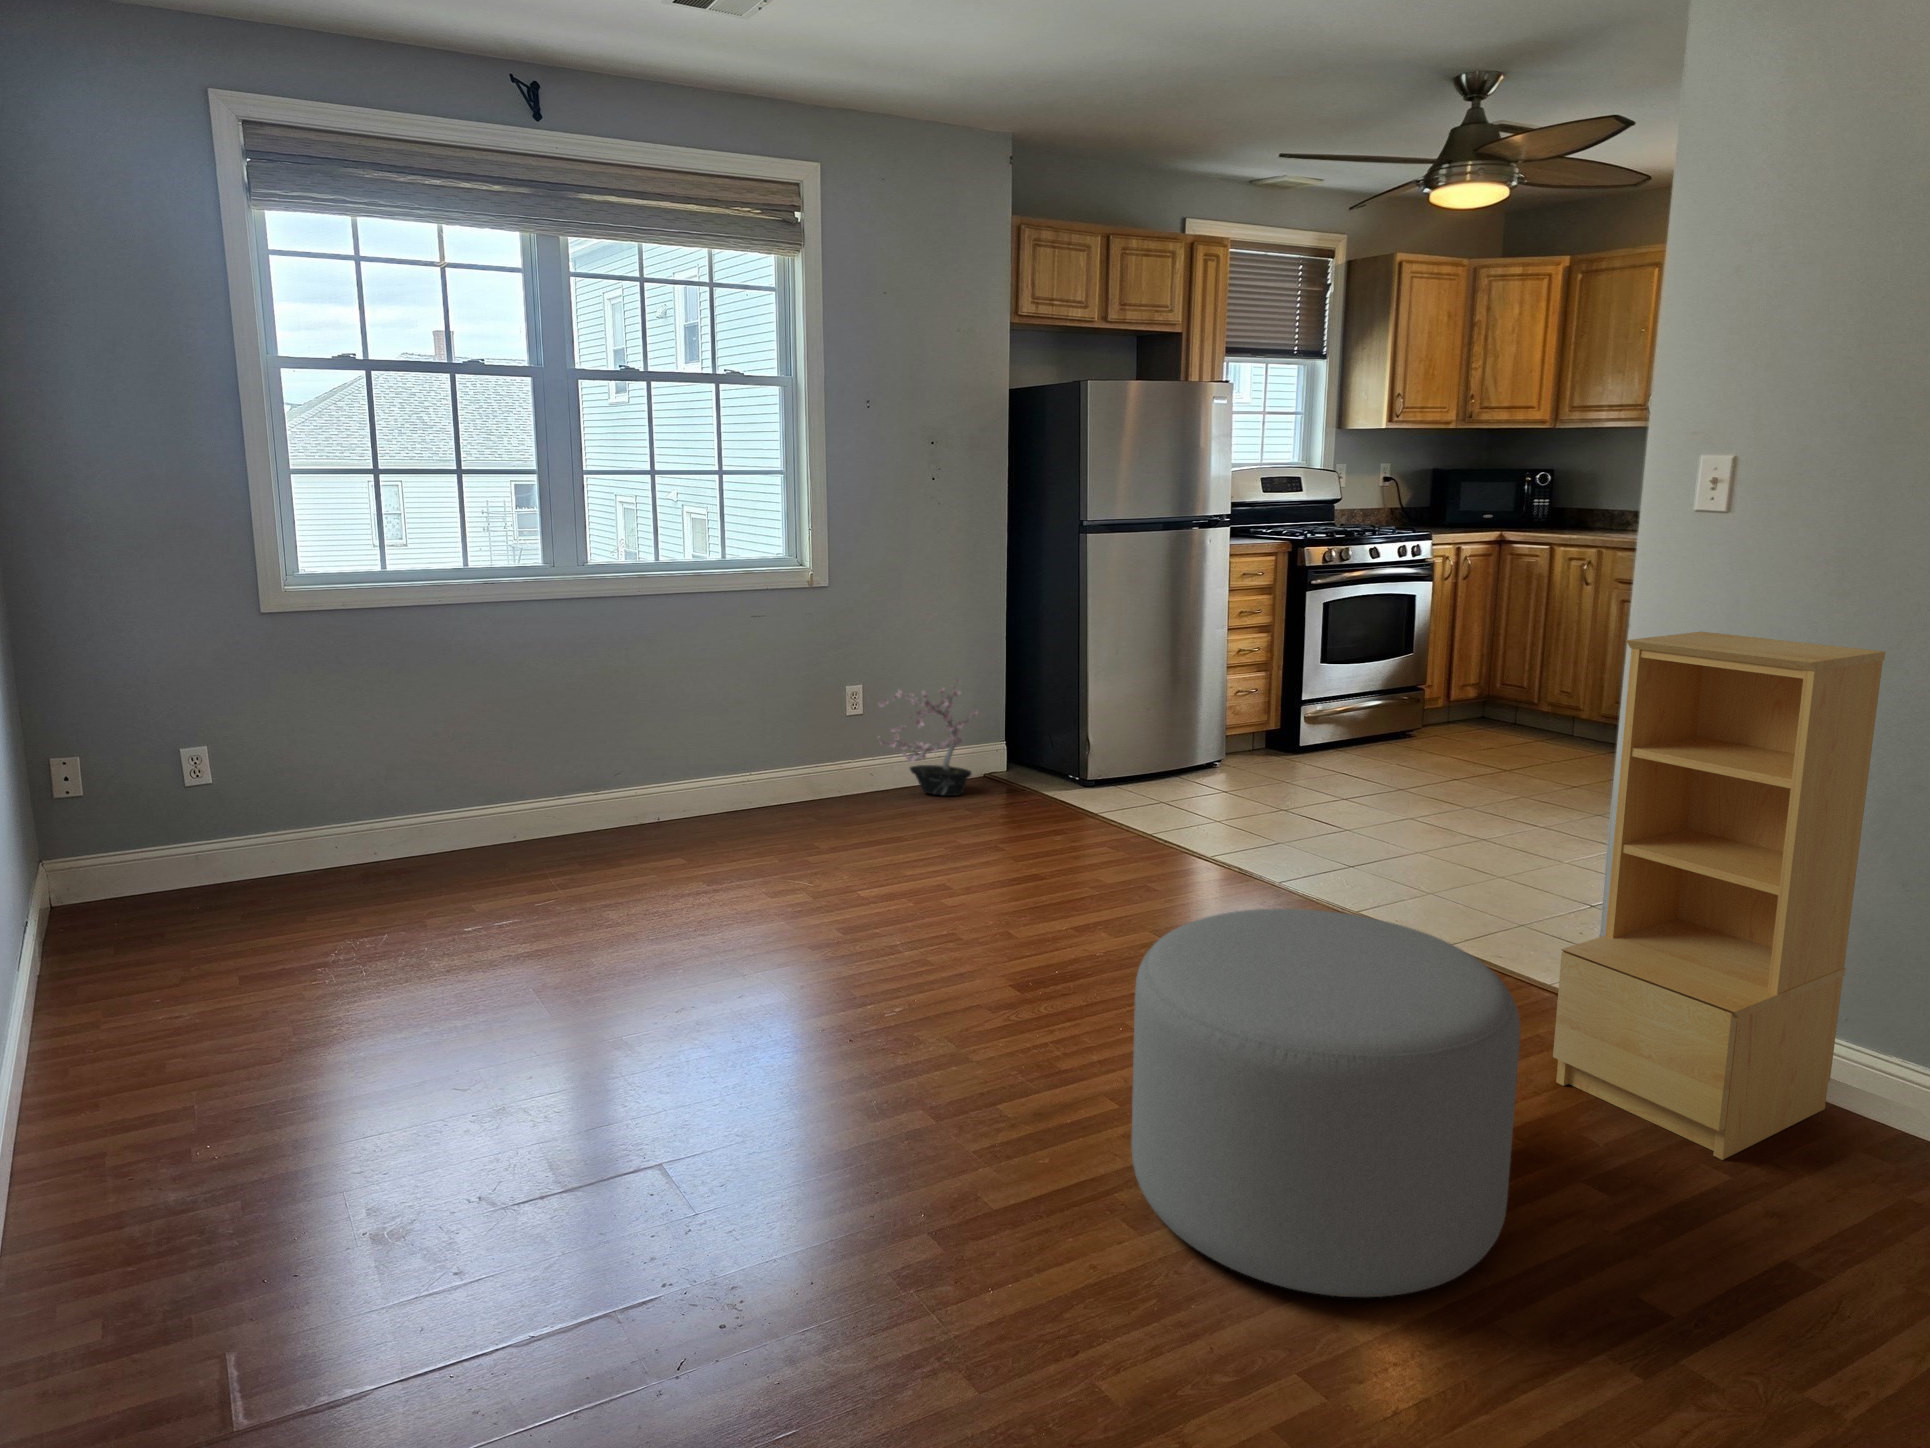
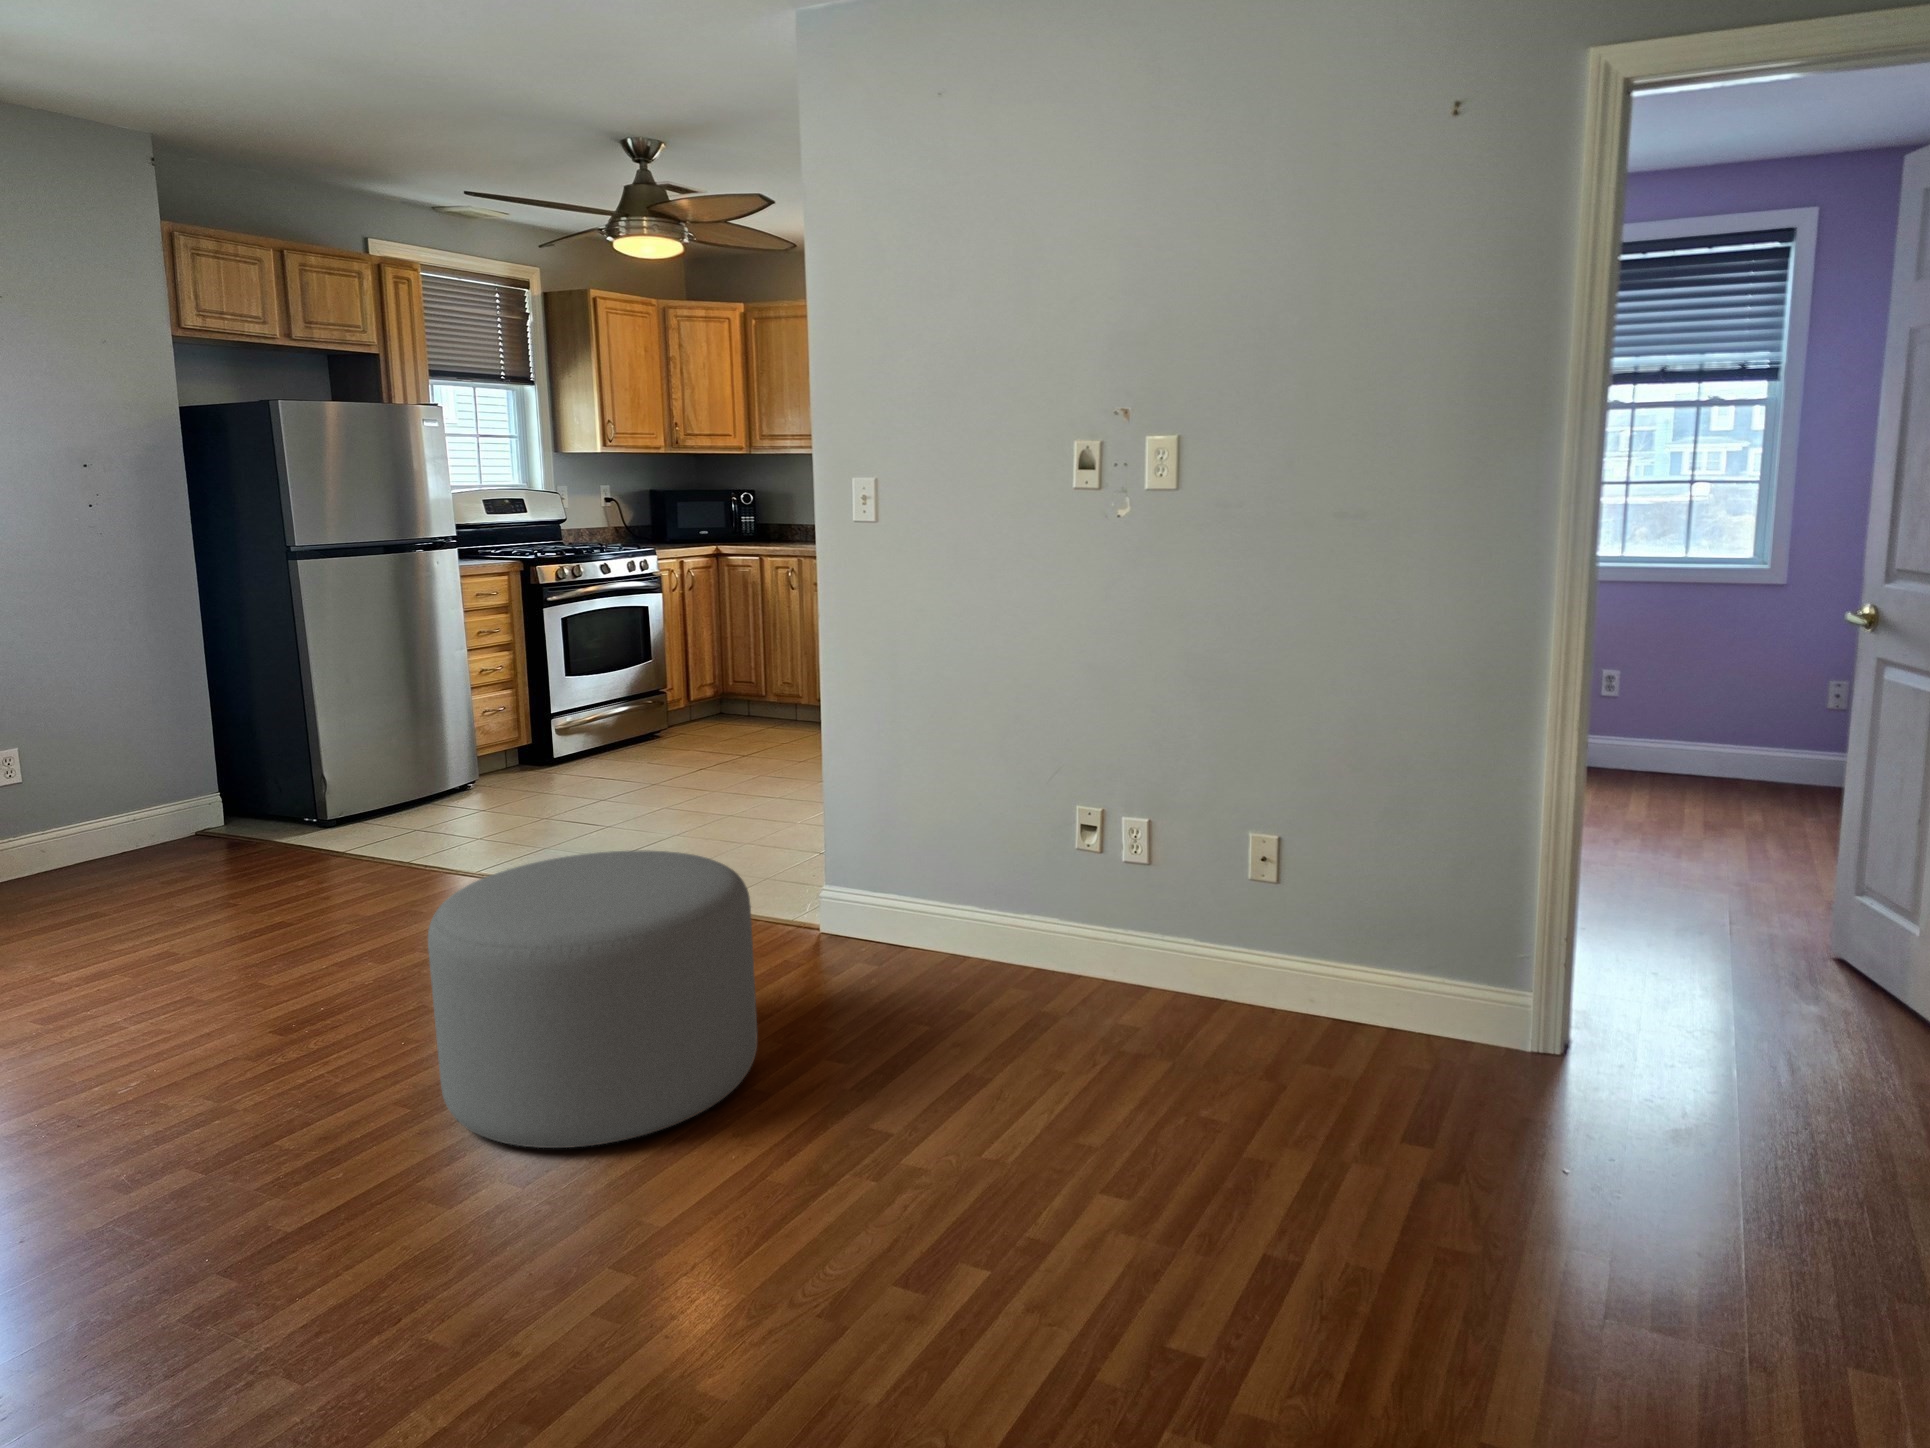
bookshelf: present [1553,632,1885,1160] -> none [782,601,968,979]
potted plant: present [879,680,977,796] -> none [34,727,188,865]

